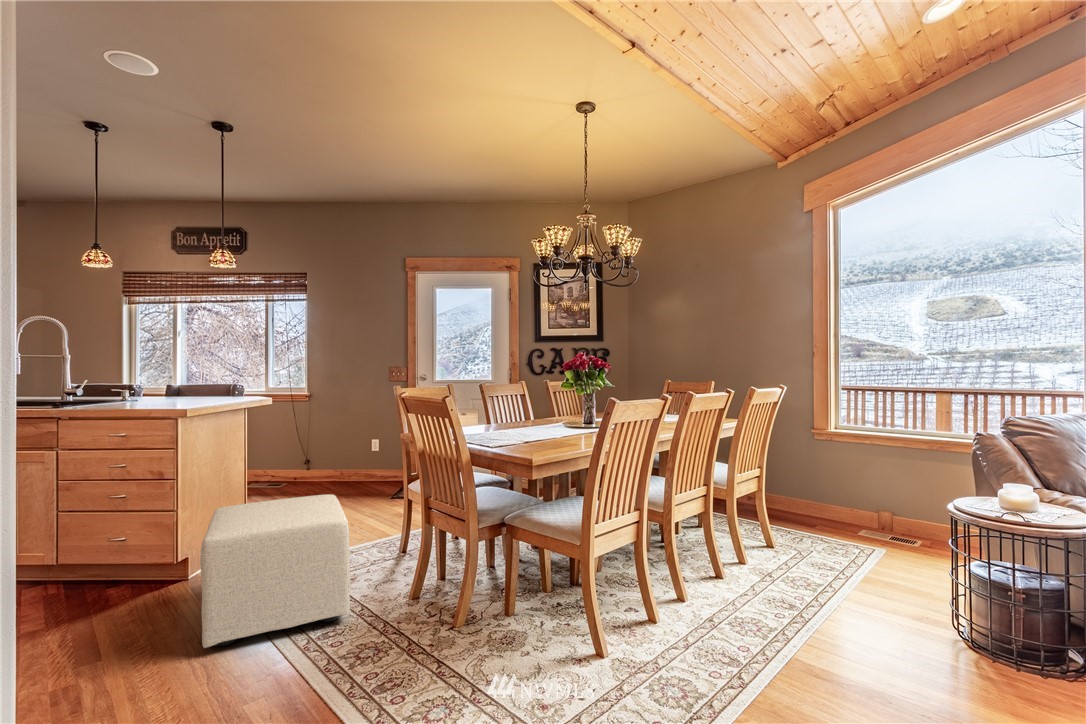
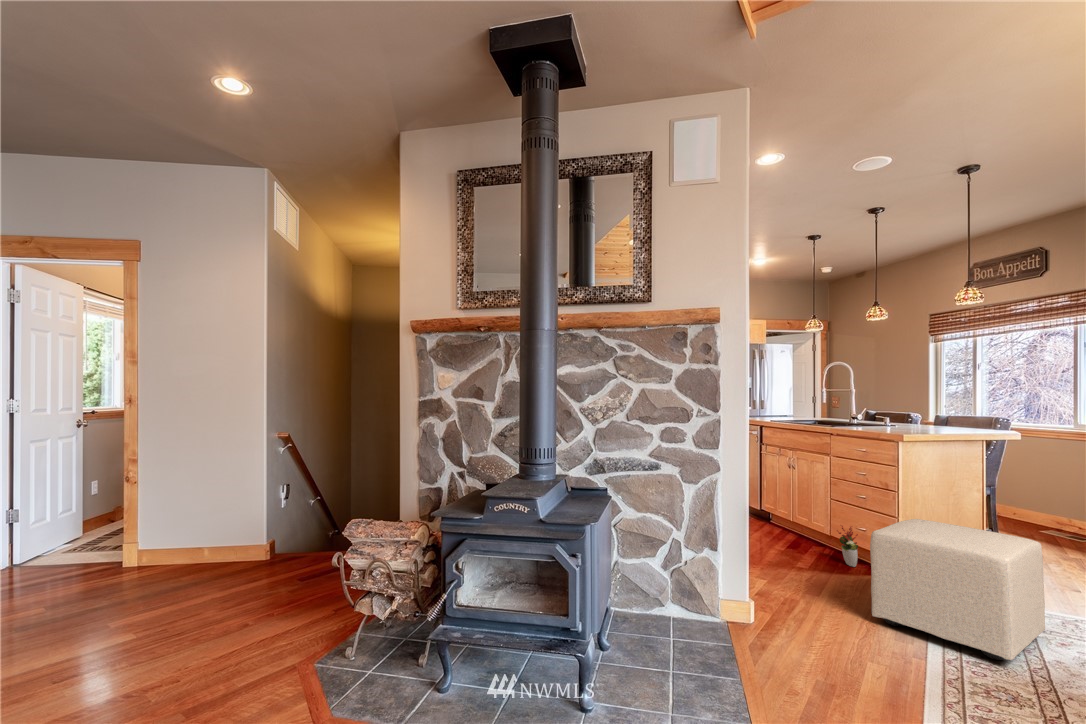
decorative plant: none [84,544,119,599] -> present [837,526,858,567]

